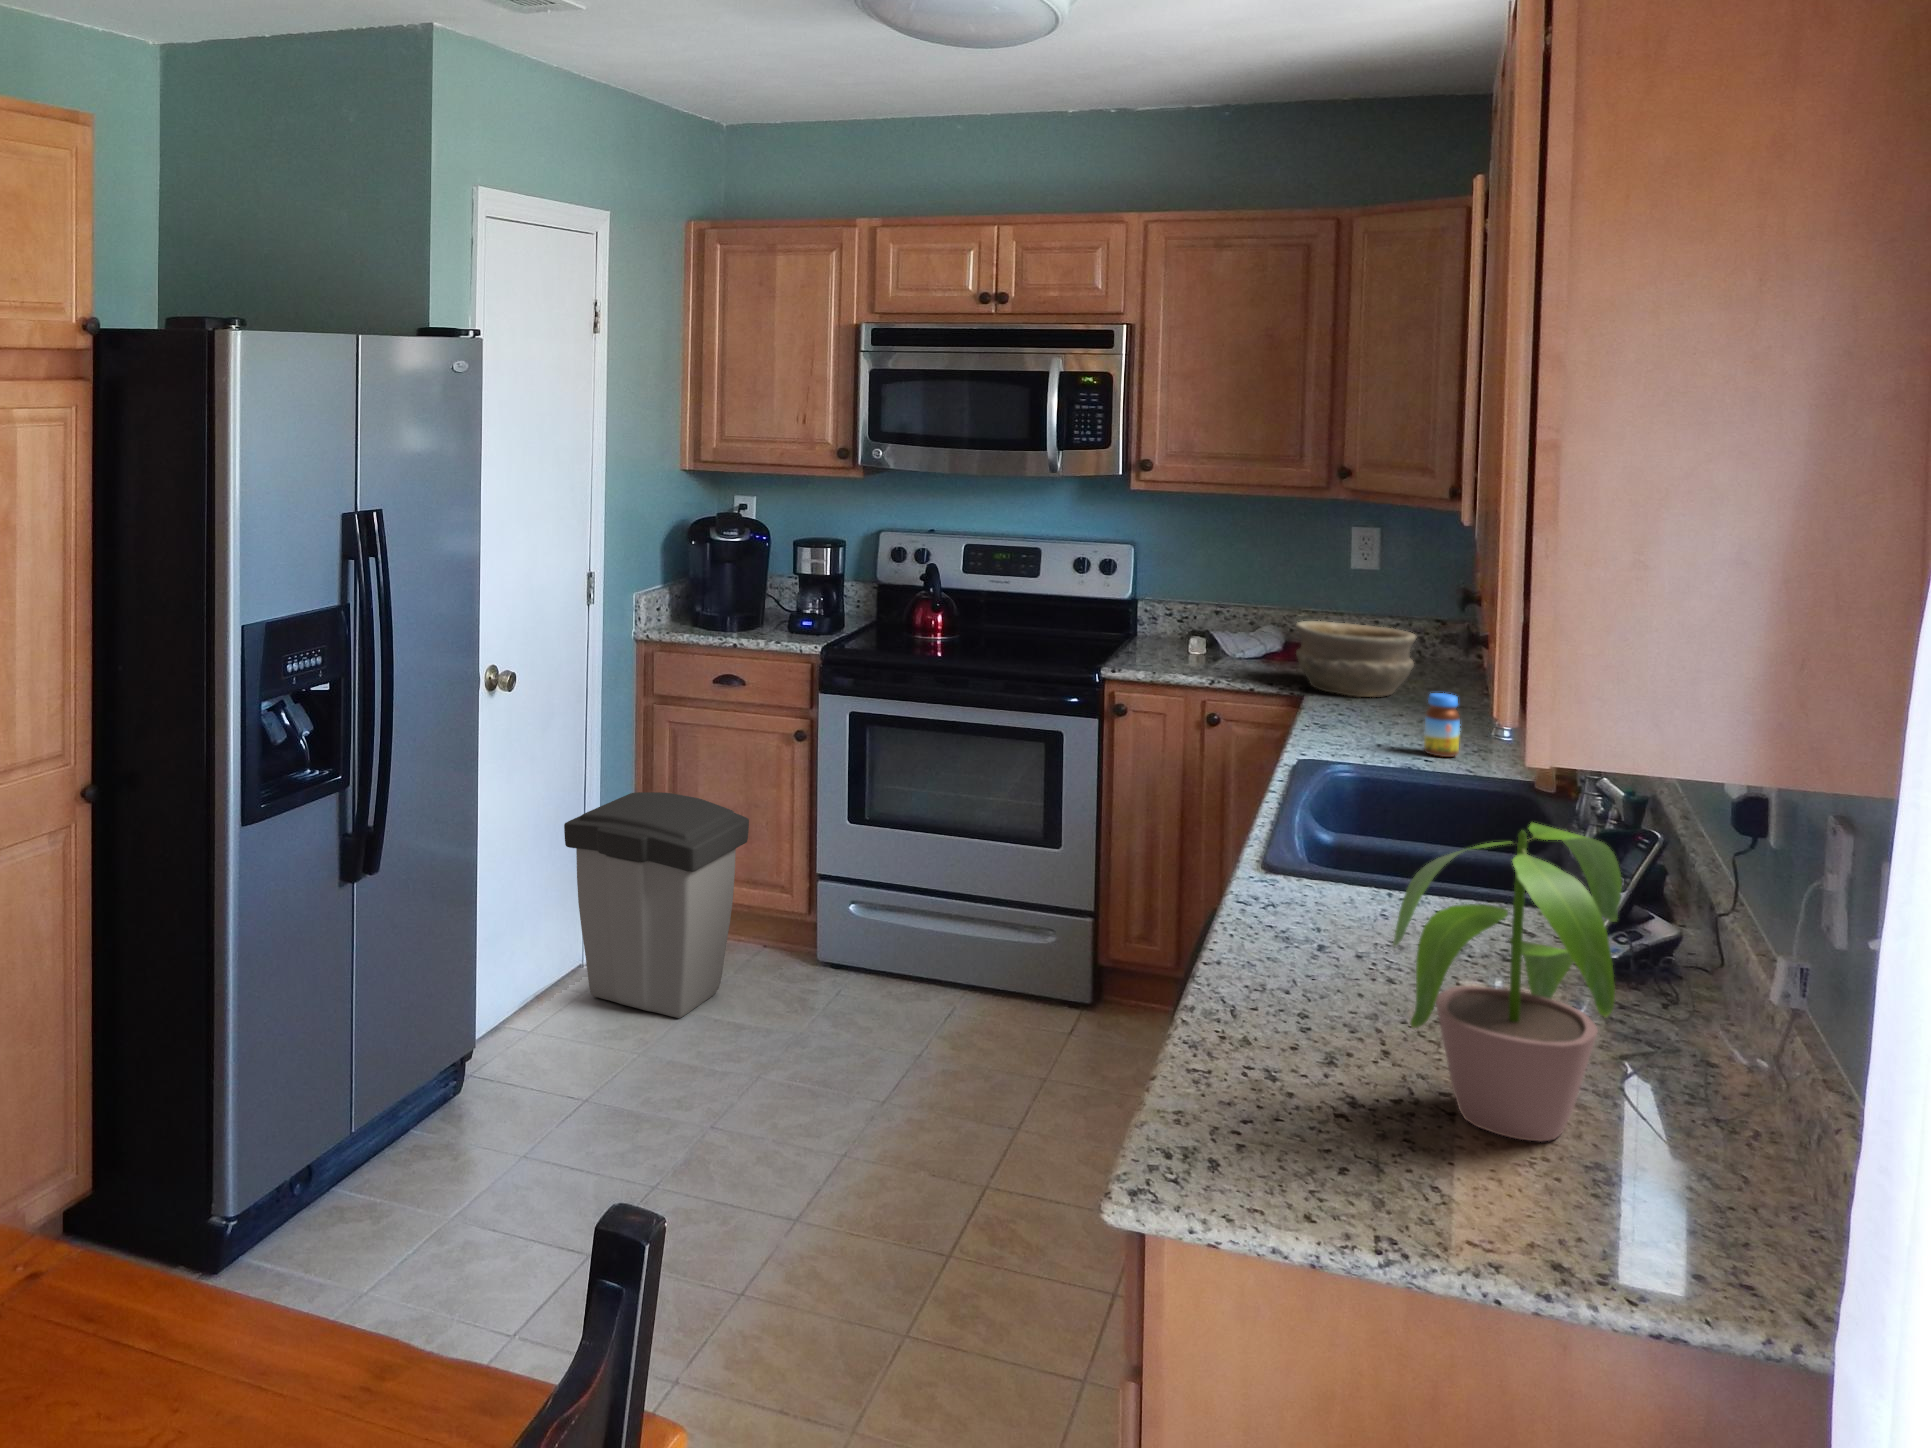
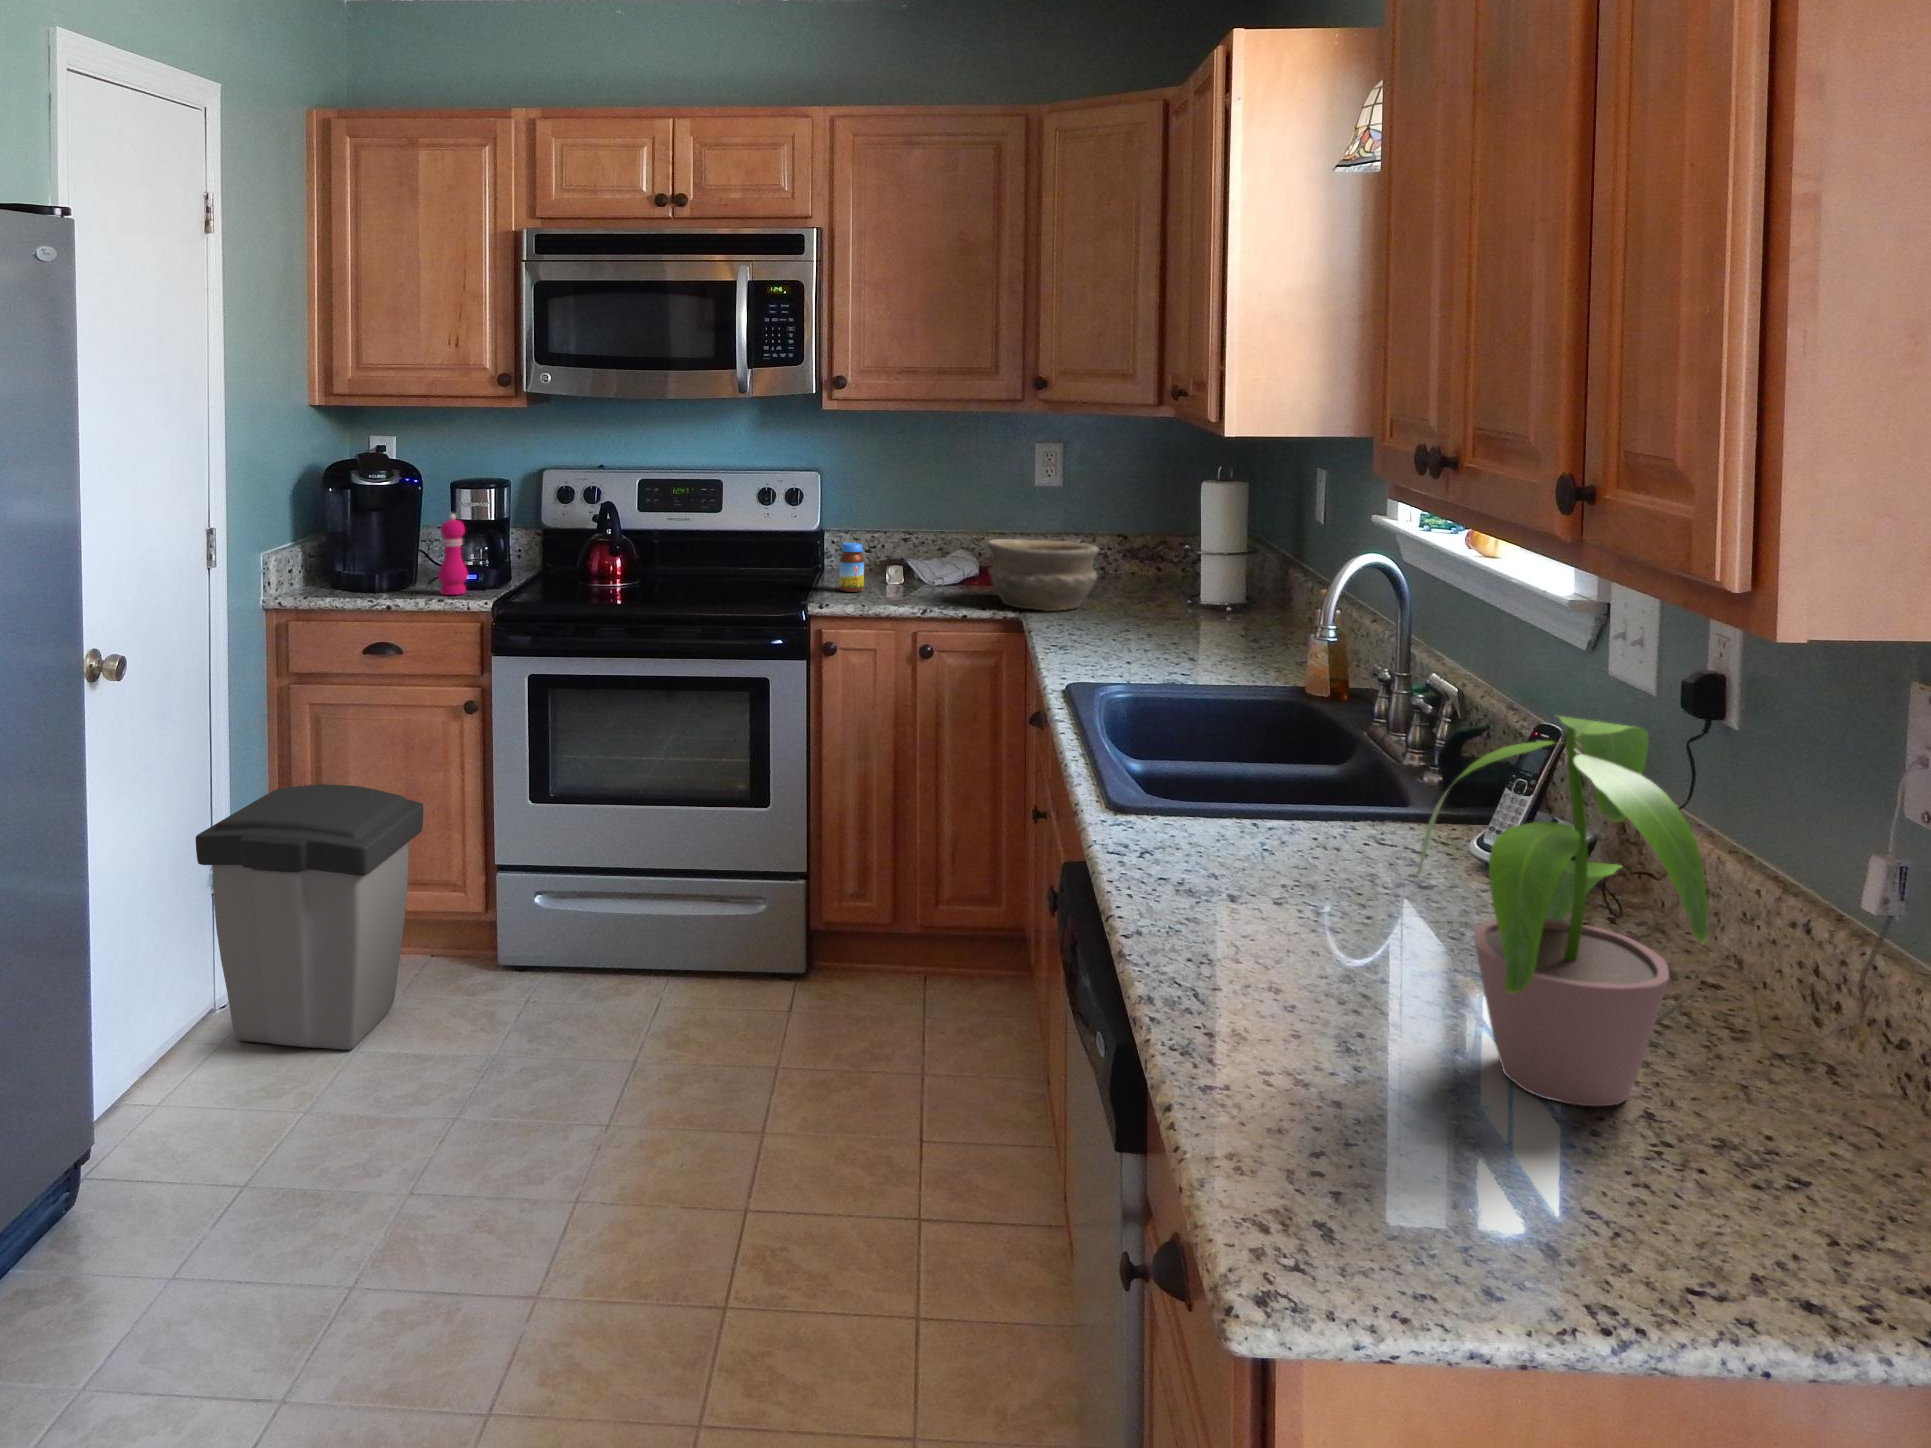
pepper mill: none [775,567,801,639] -> present [438,514,468,595]
jar: present [1424,693,1460,757] -> present [839,543,864,592]

